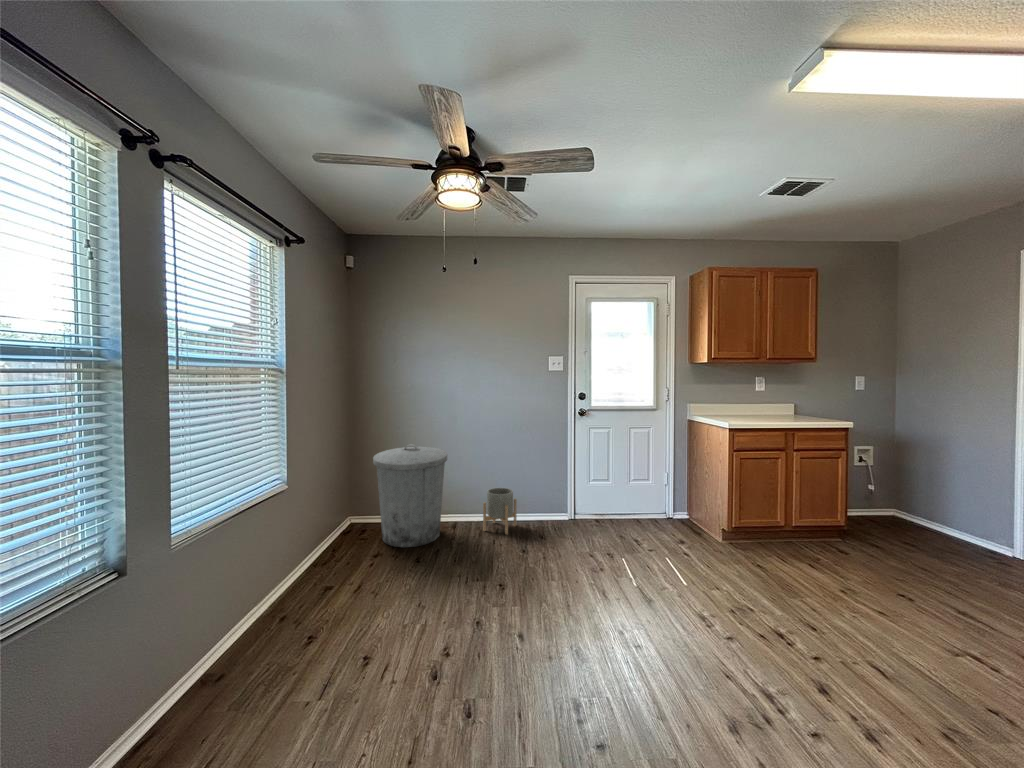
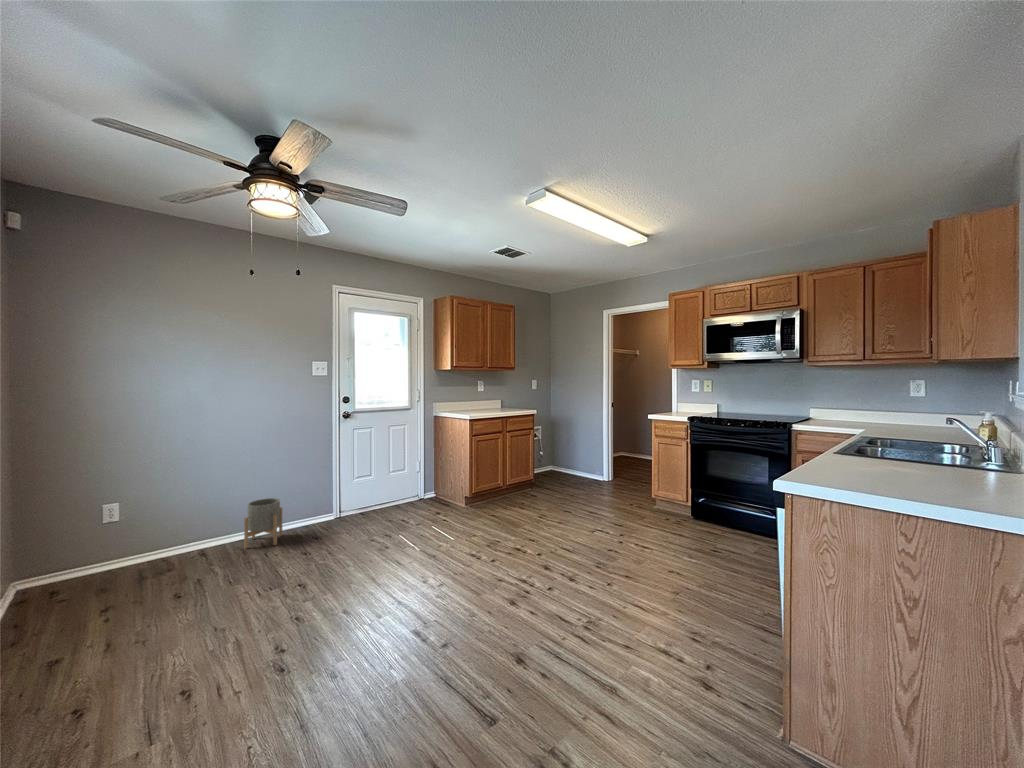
trash can: present [373,444,447,547] -> none [76,464,198,596]

